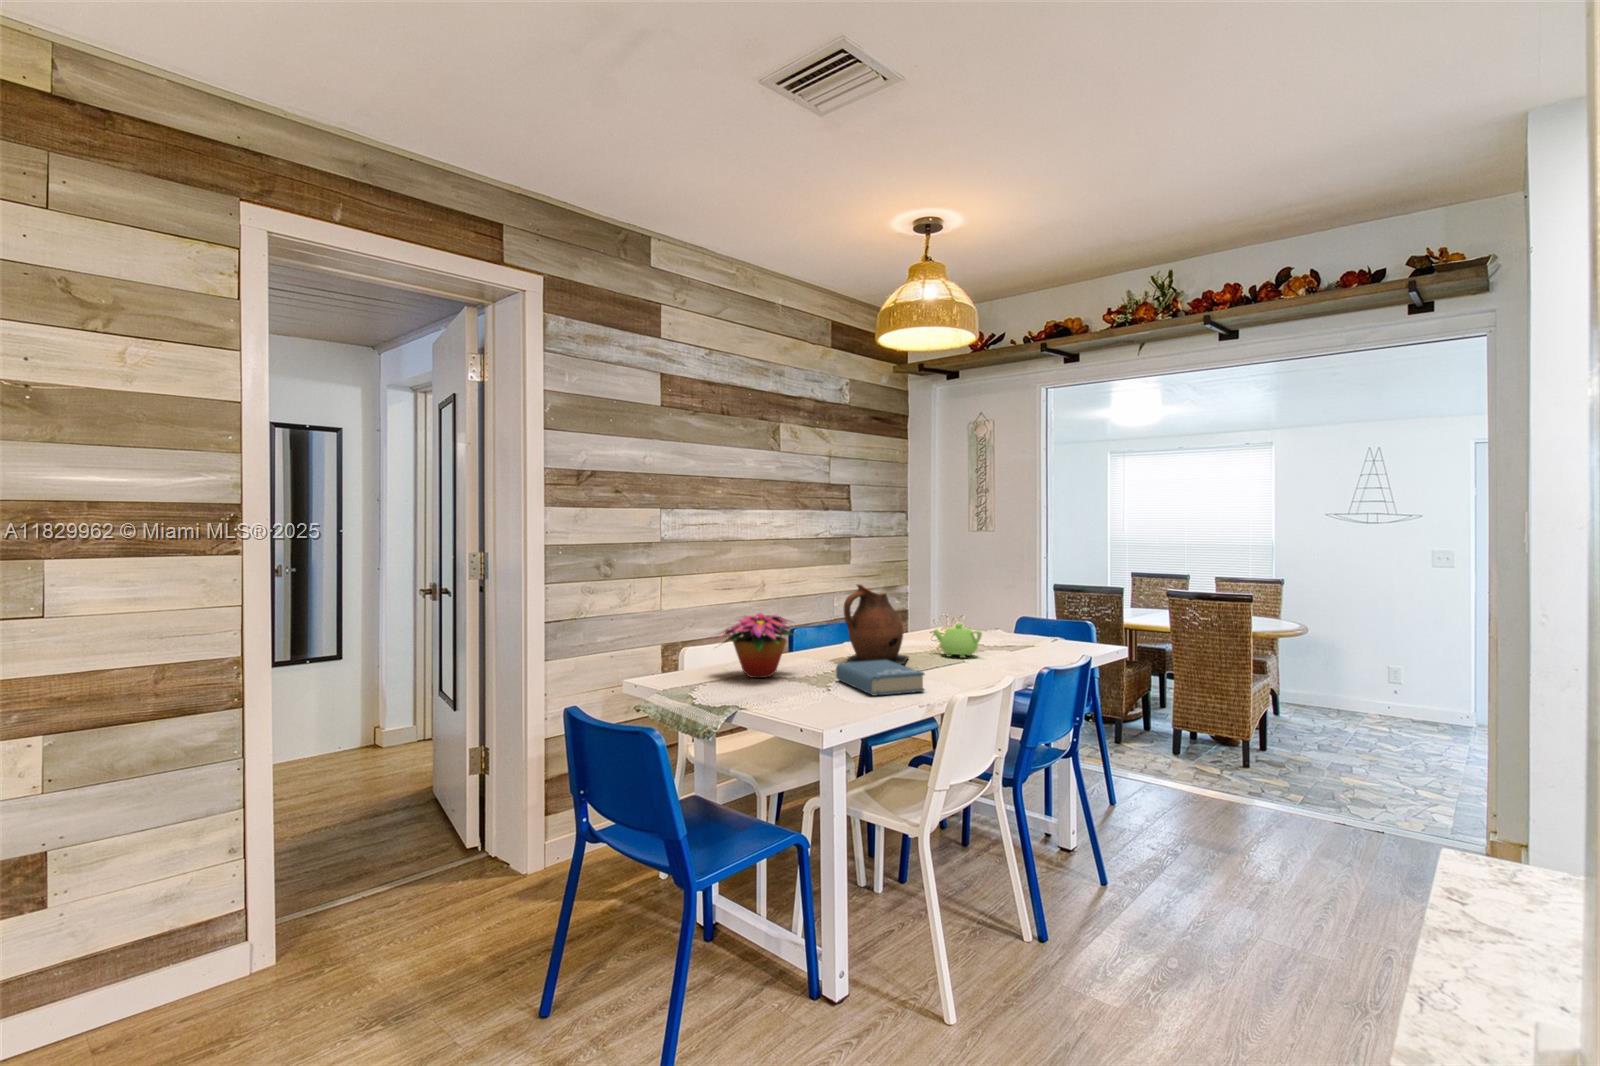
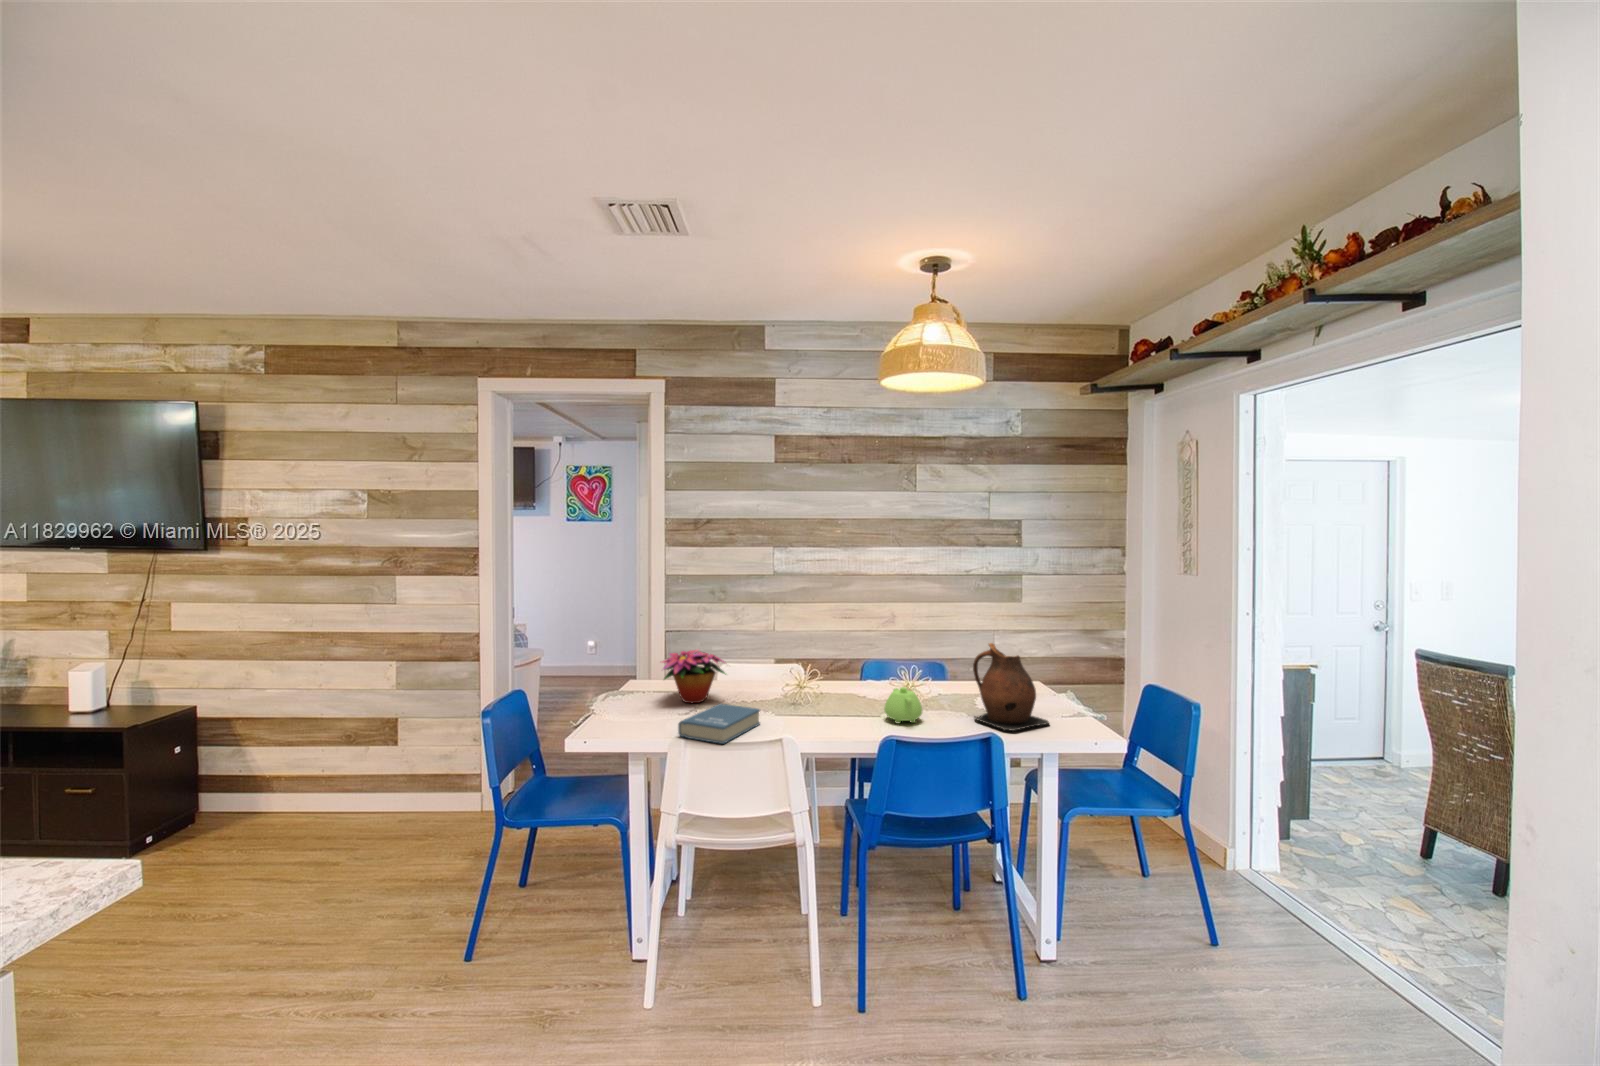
ceramic pitcher: present [844,584,909,664] -> present [973,643,1049,731]

